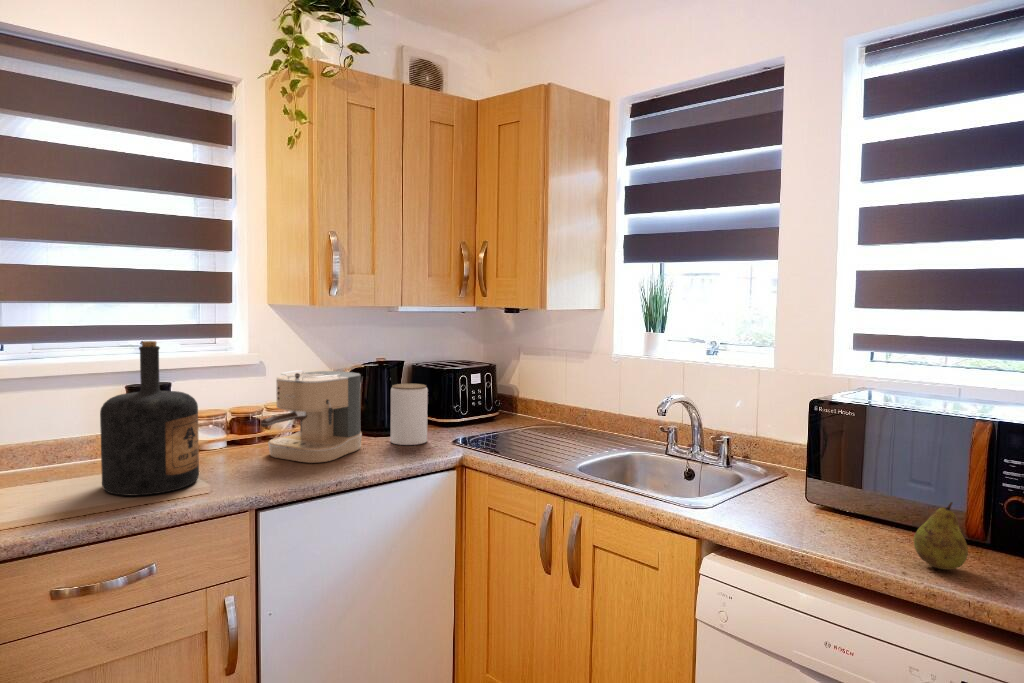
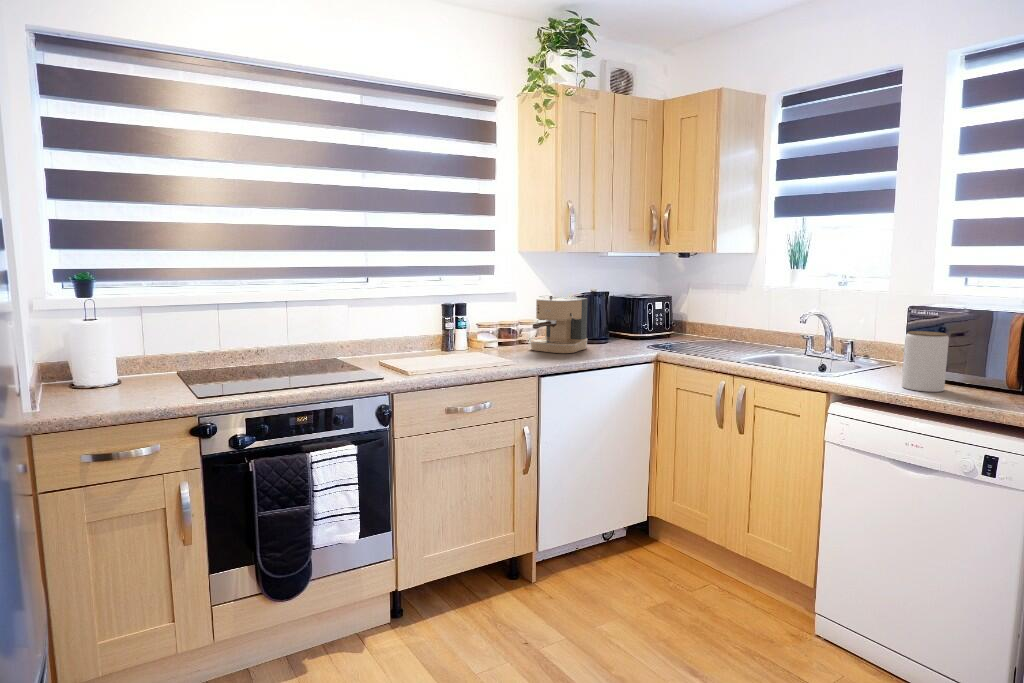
bottle: present [100,341,199,496] -> none [452,273,503,362]
jar: present [390,384,428,445] -> present [902,331,949,392]
fruit: present [914,502,968,570] -> none [966,359,999,399]

